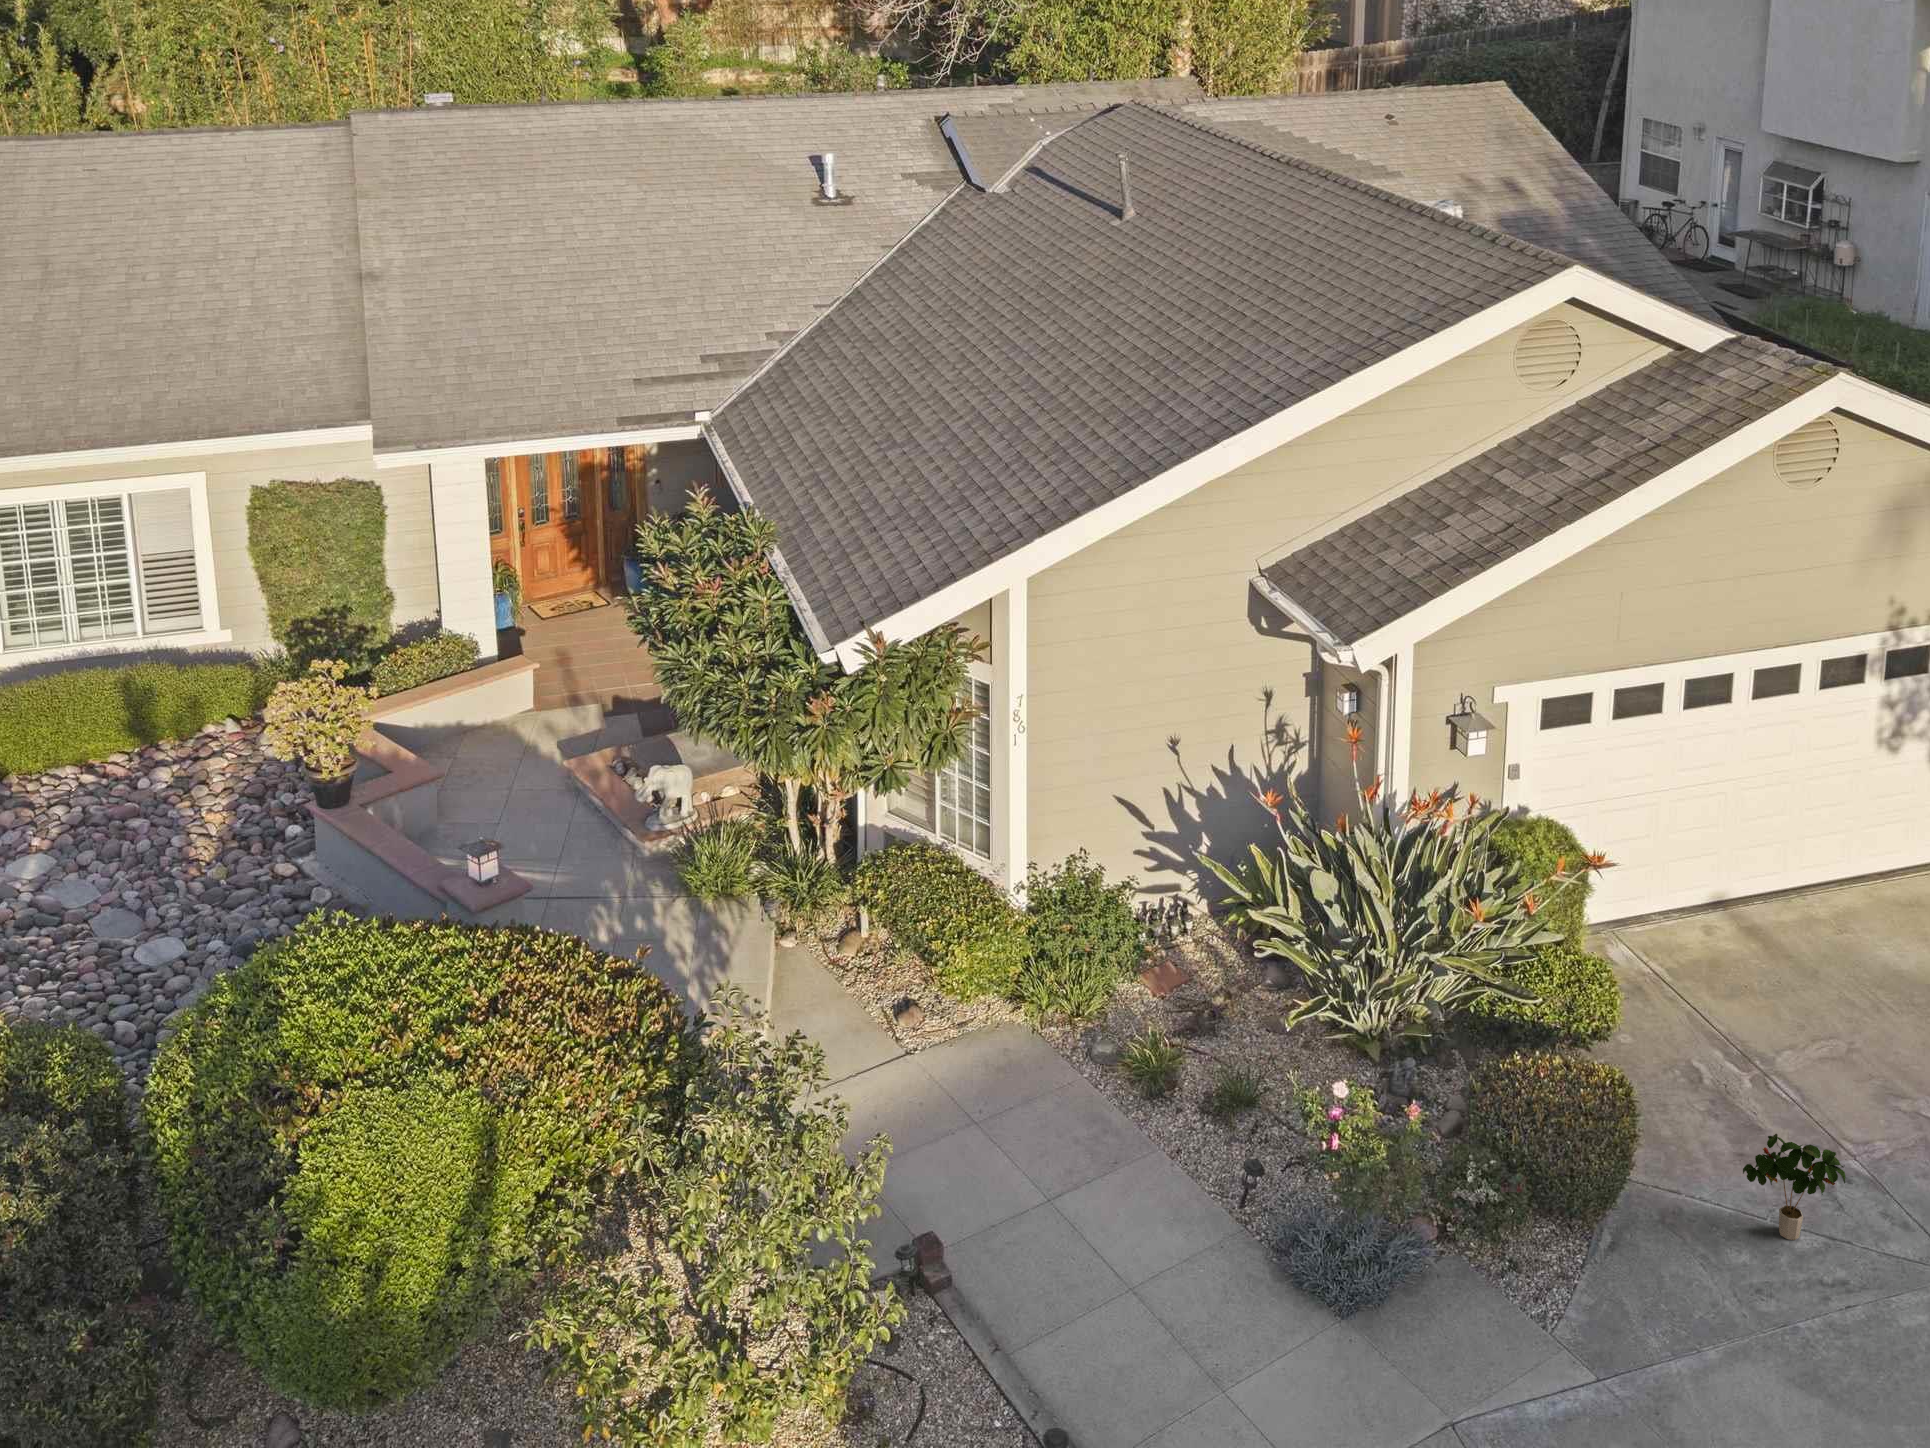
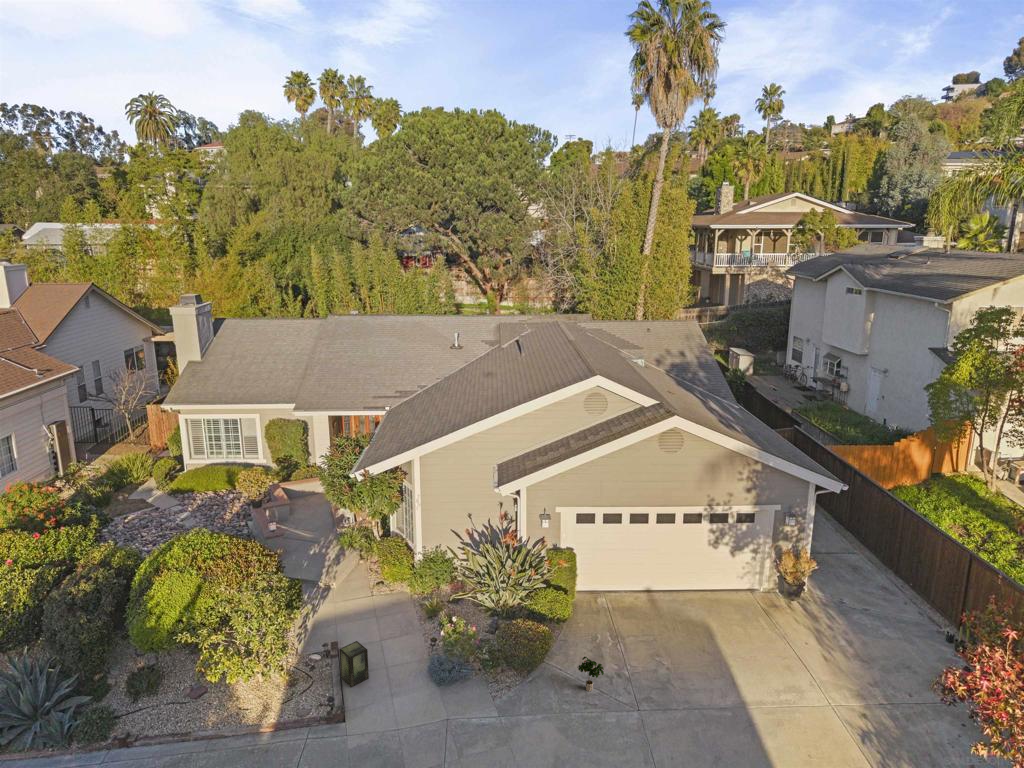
storage box: none [1032,1216,1124,1377] -> present [339,641,369,687]

